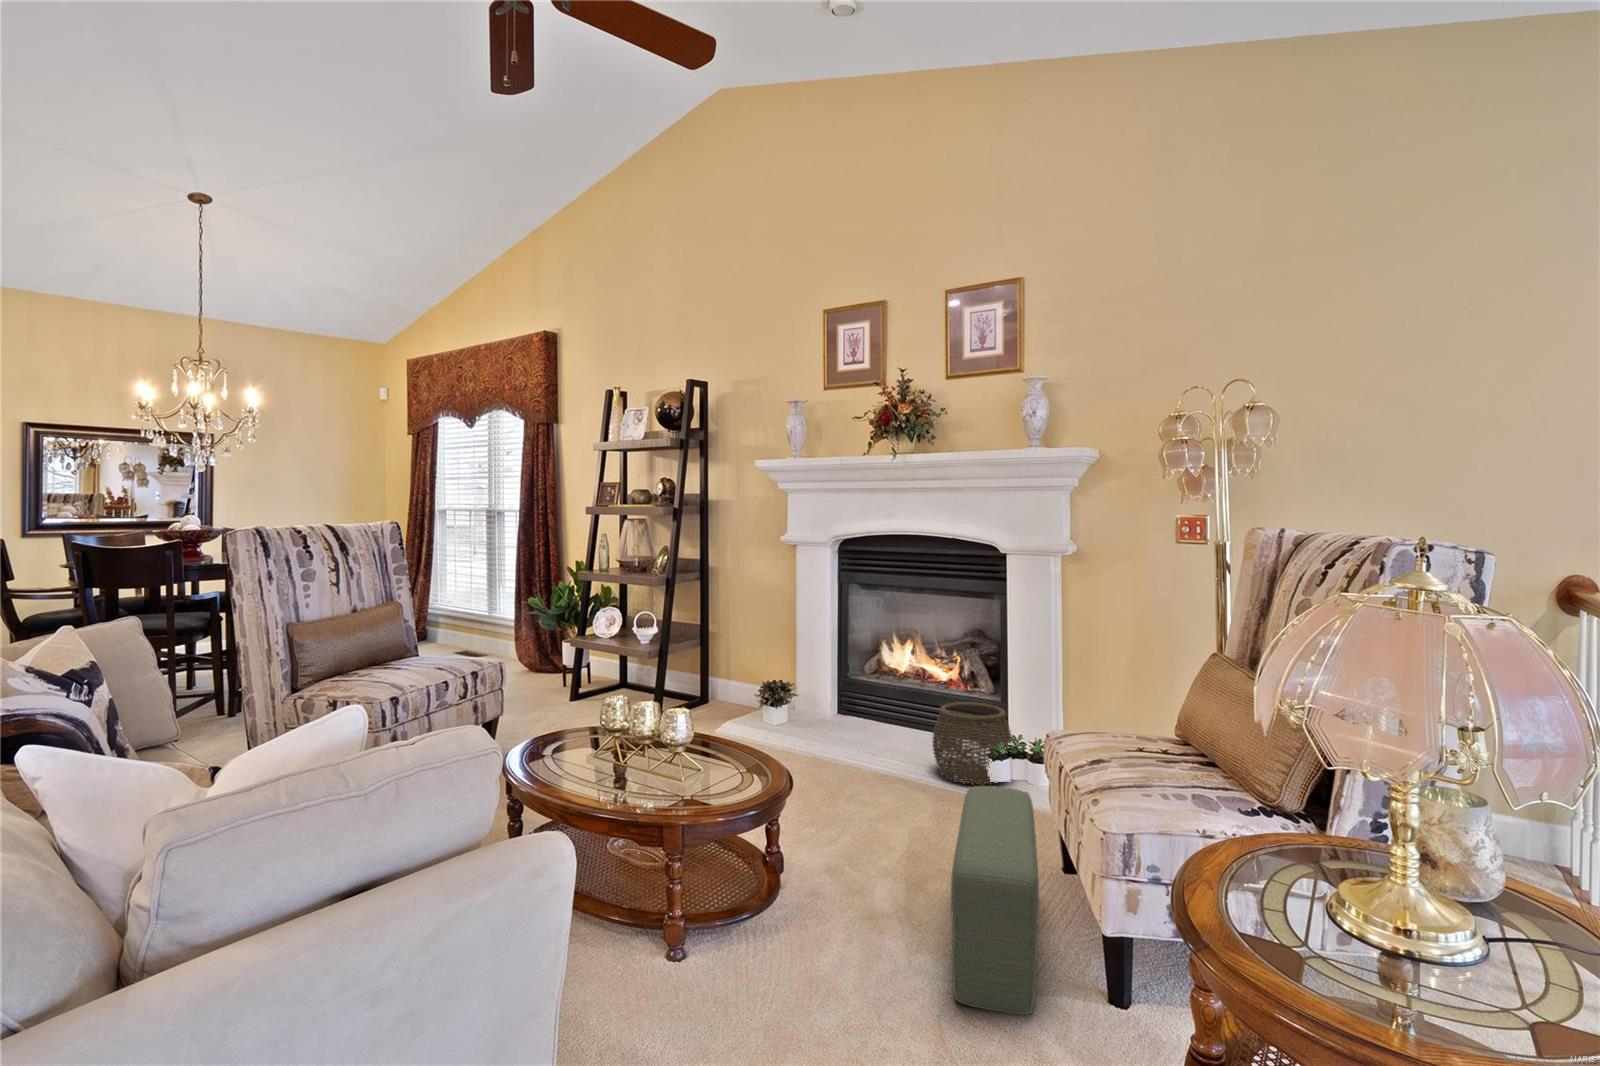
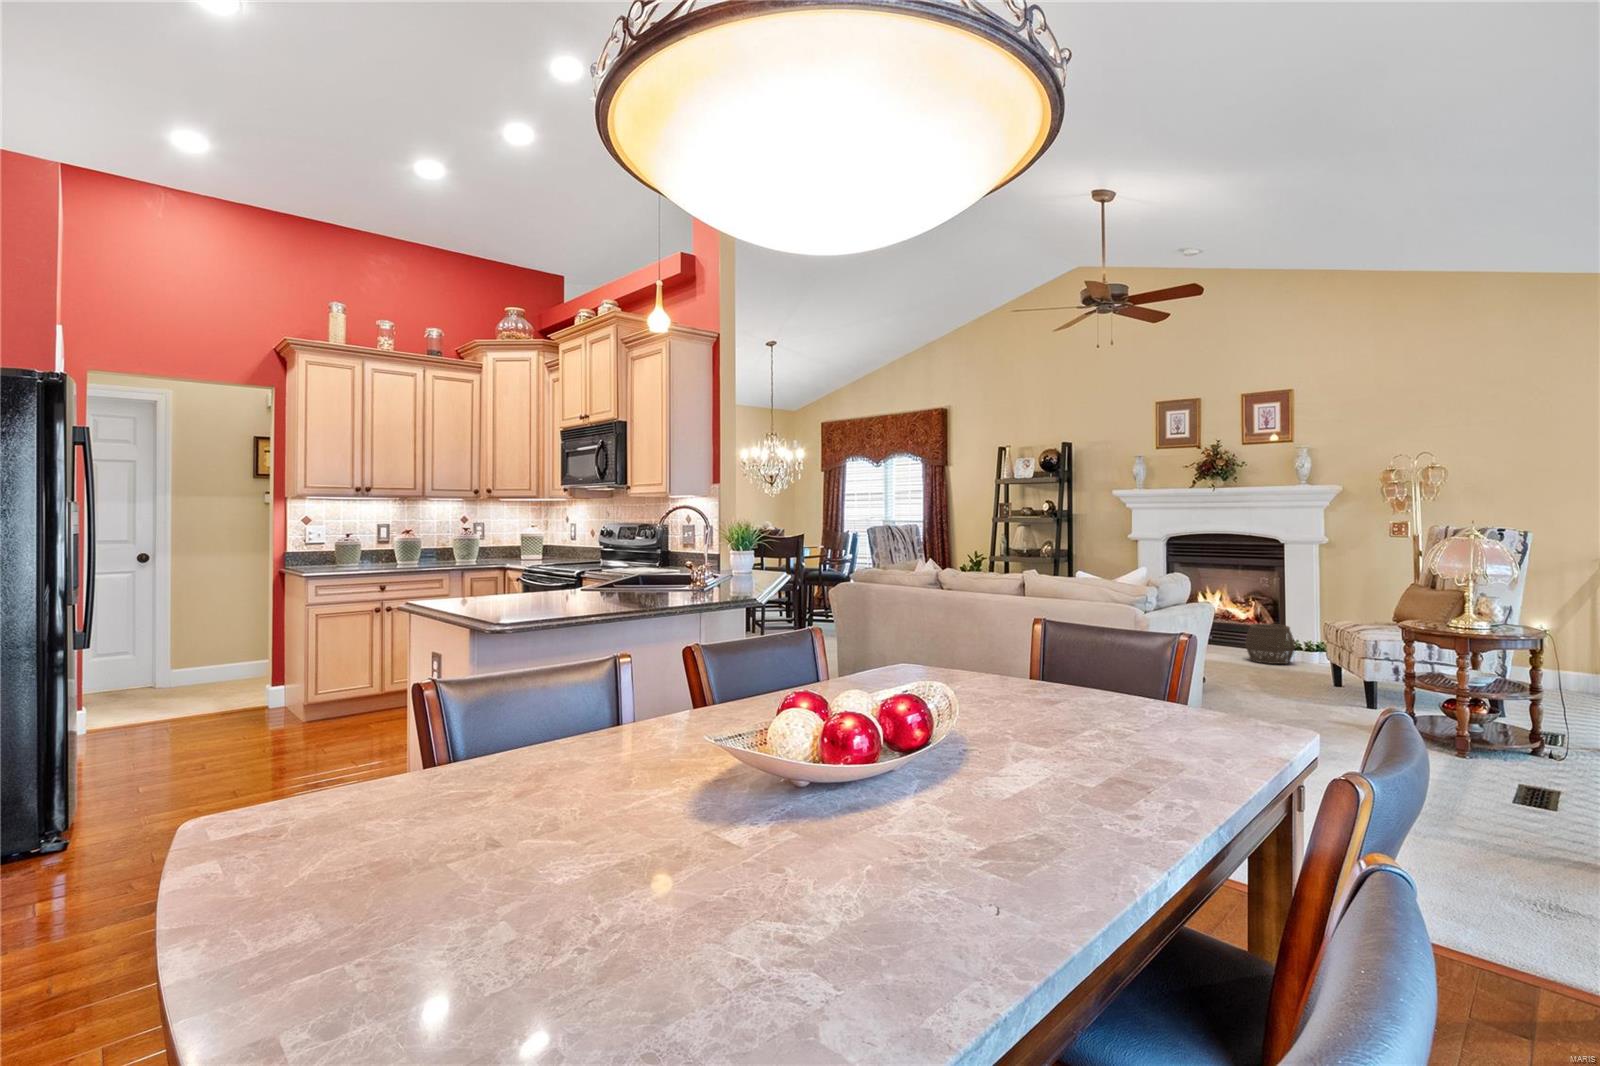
pouf: present [951,786,1039,1014] -> none [1295,642,1344,708]

